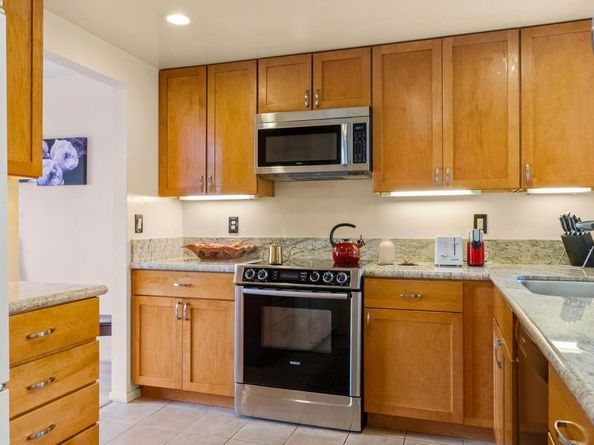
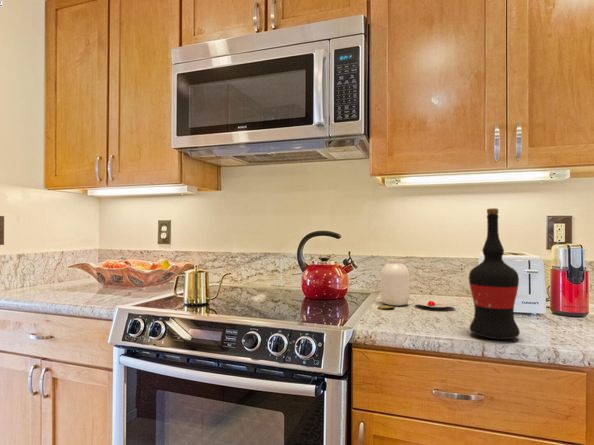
wine bottle: none [417,213,438,270] -> present [469,208,520,339]

